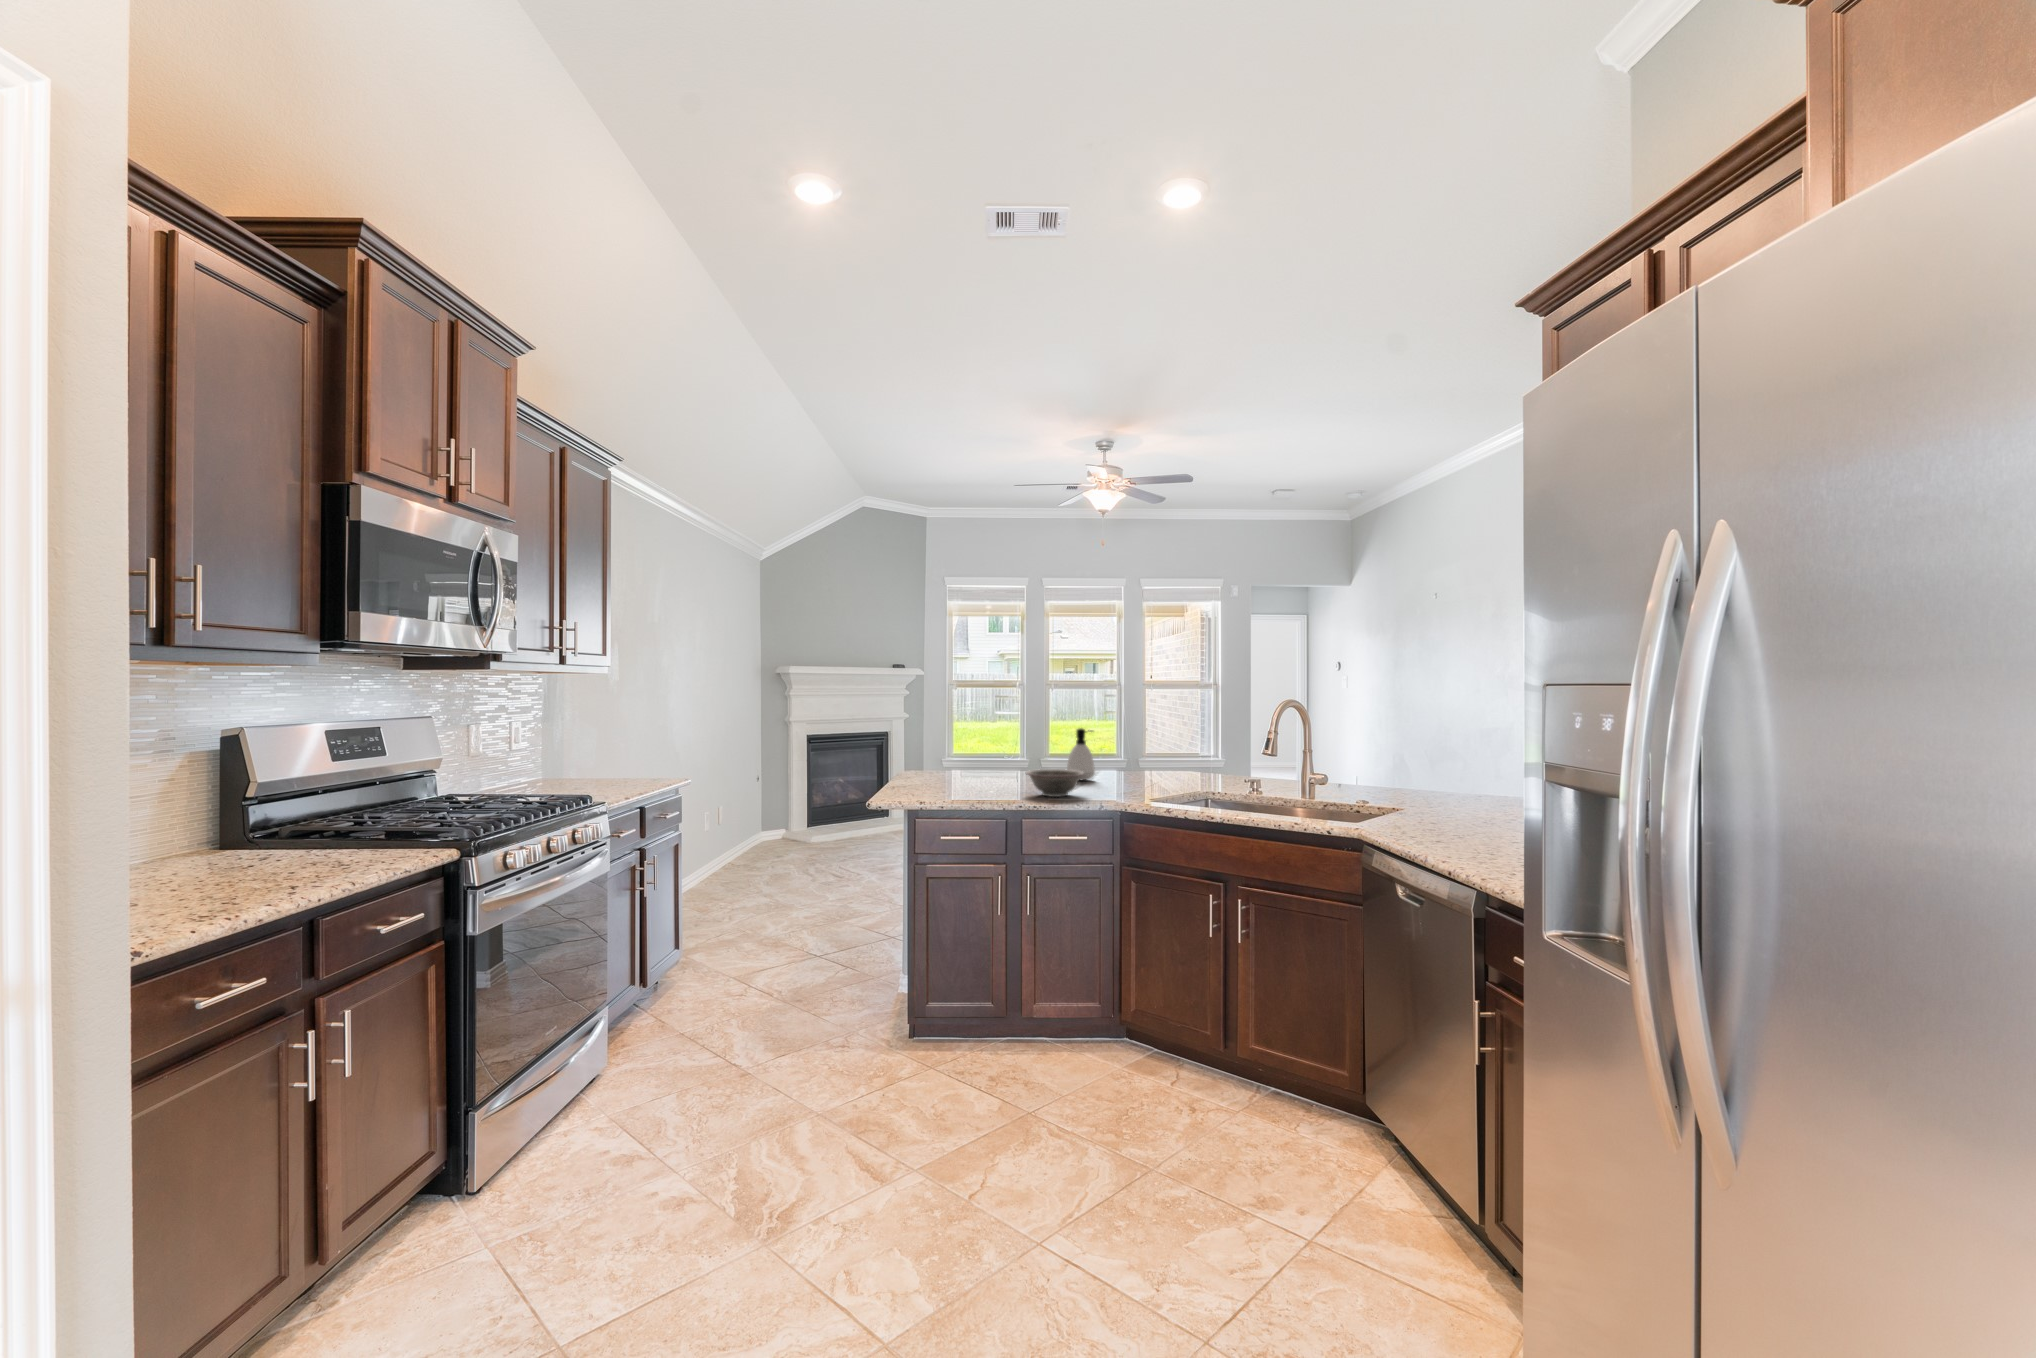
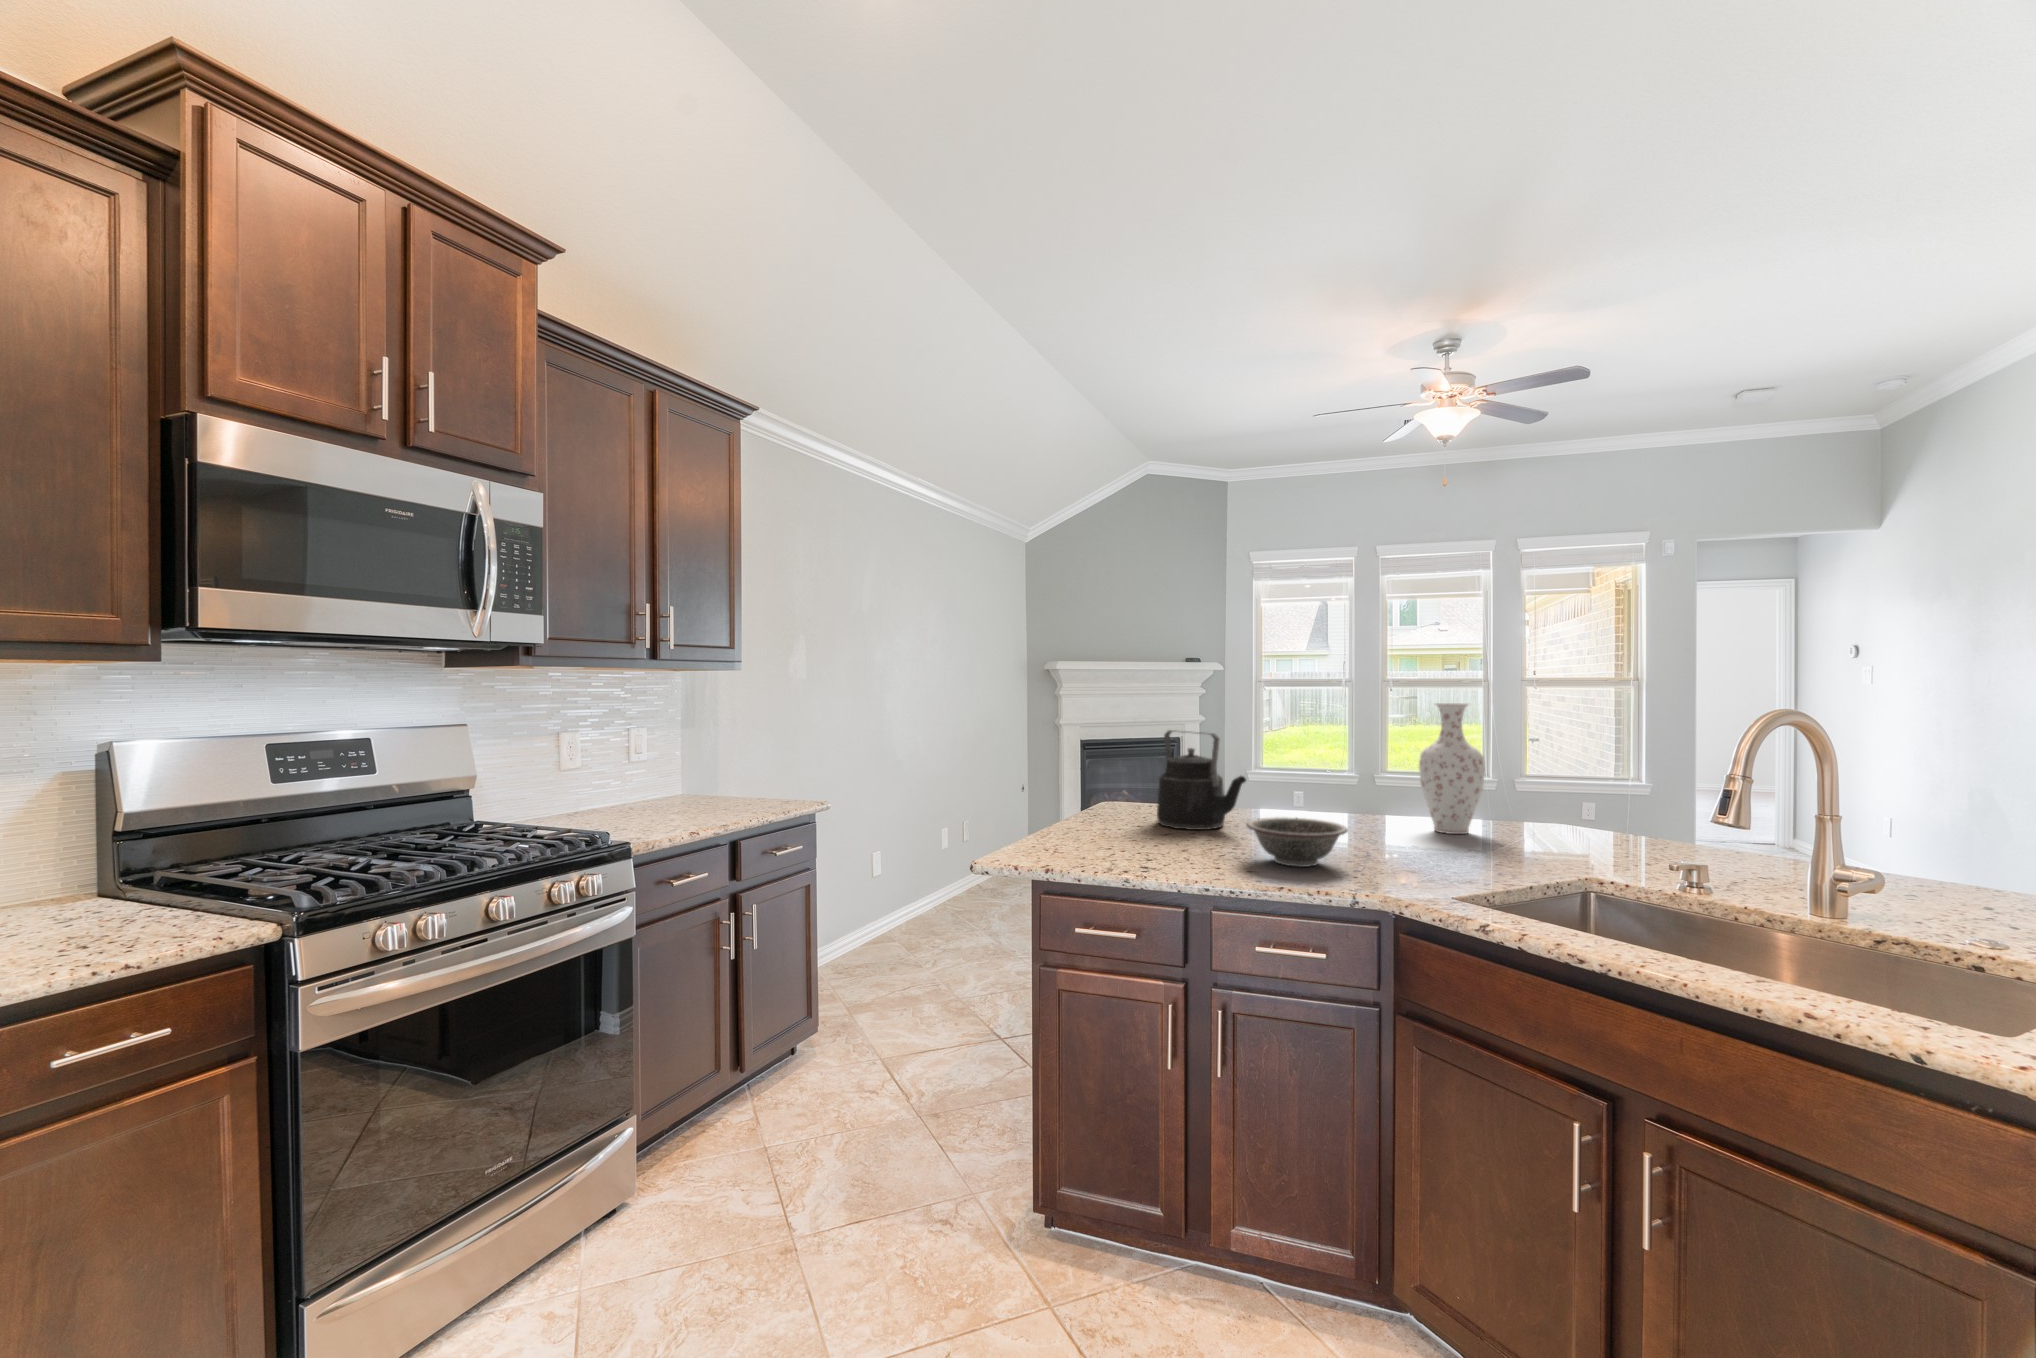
vase: none [1111,697,1148,779] -> present [1419,703,1485,834]
kettle: none [951,718,1013,784] -> present [1157,730,1246,830]
soap dispenser: present [1067,728,1095,780] -> none [1340,751,1387,833]

